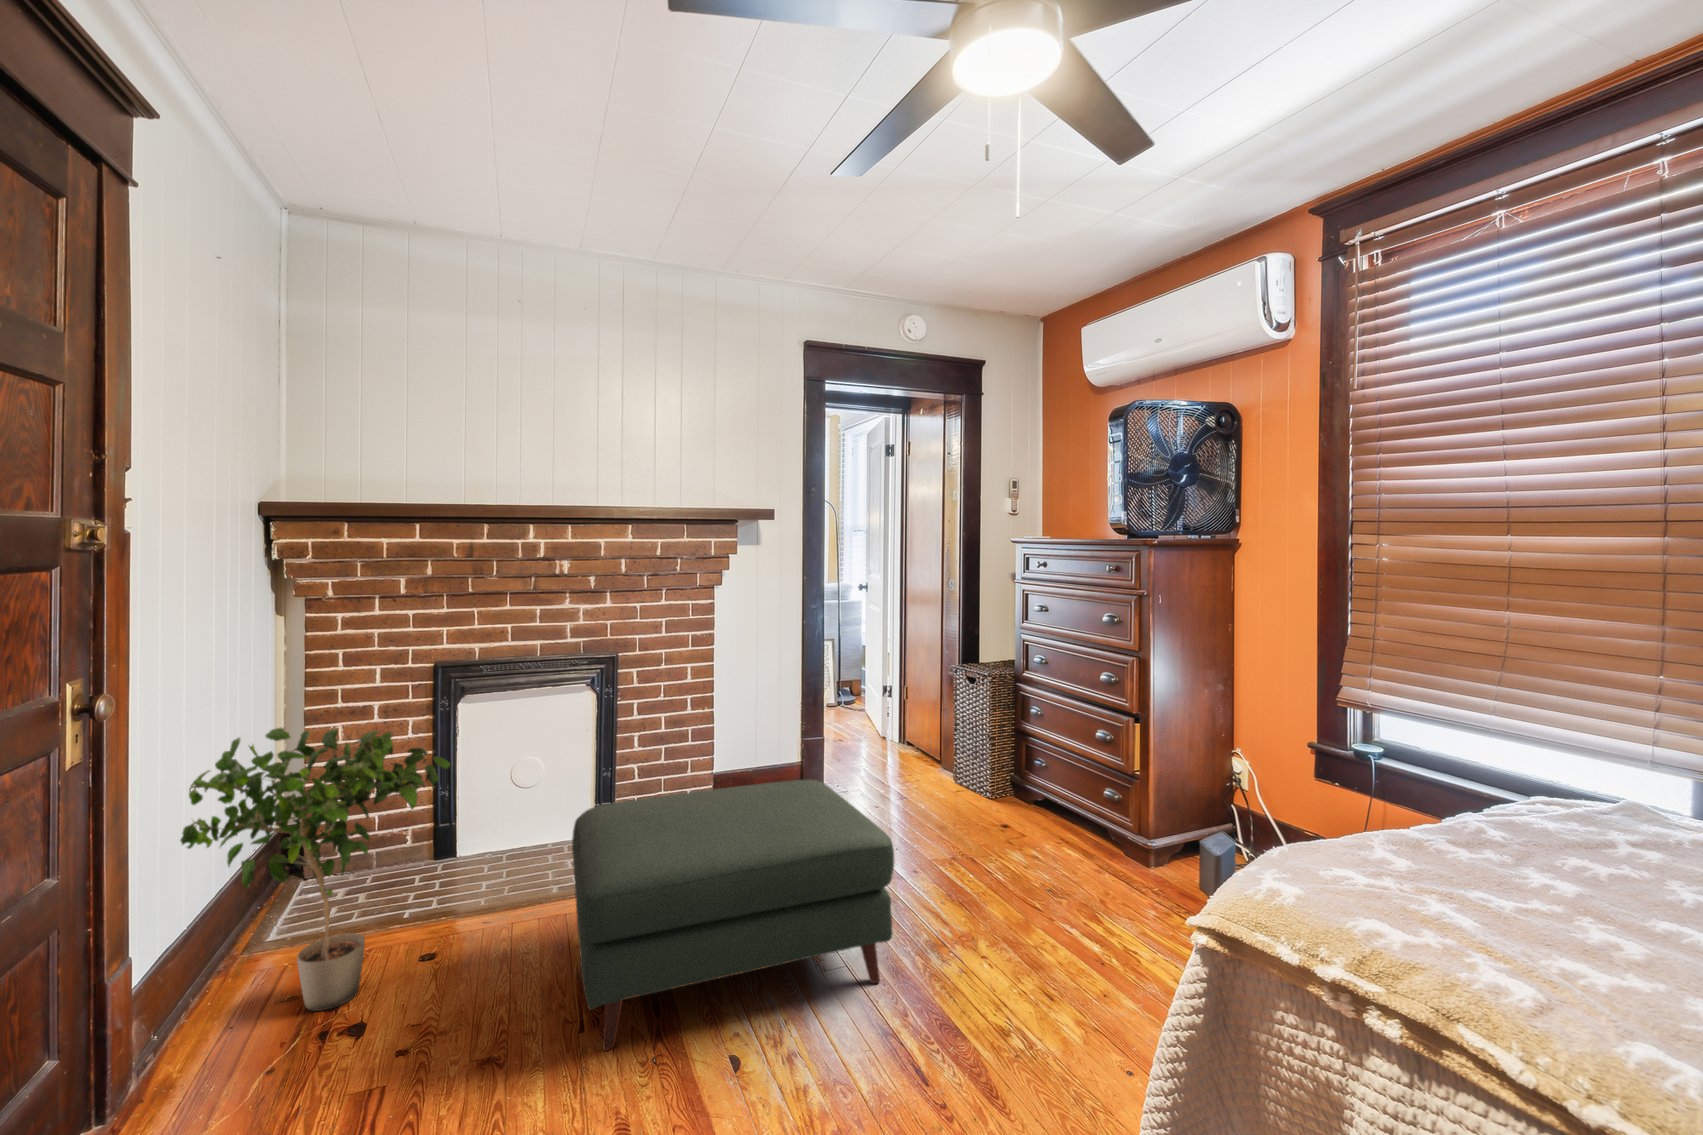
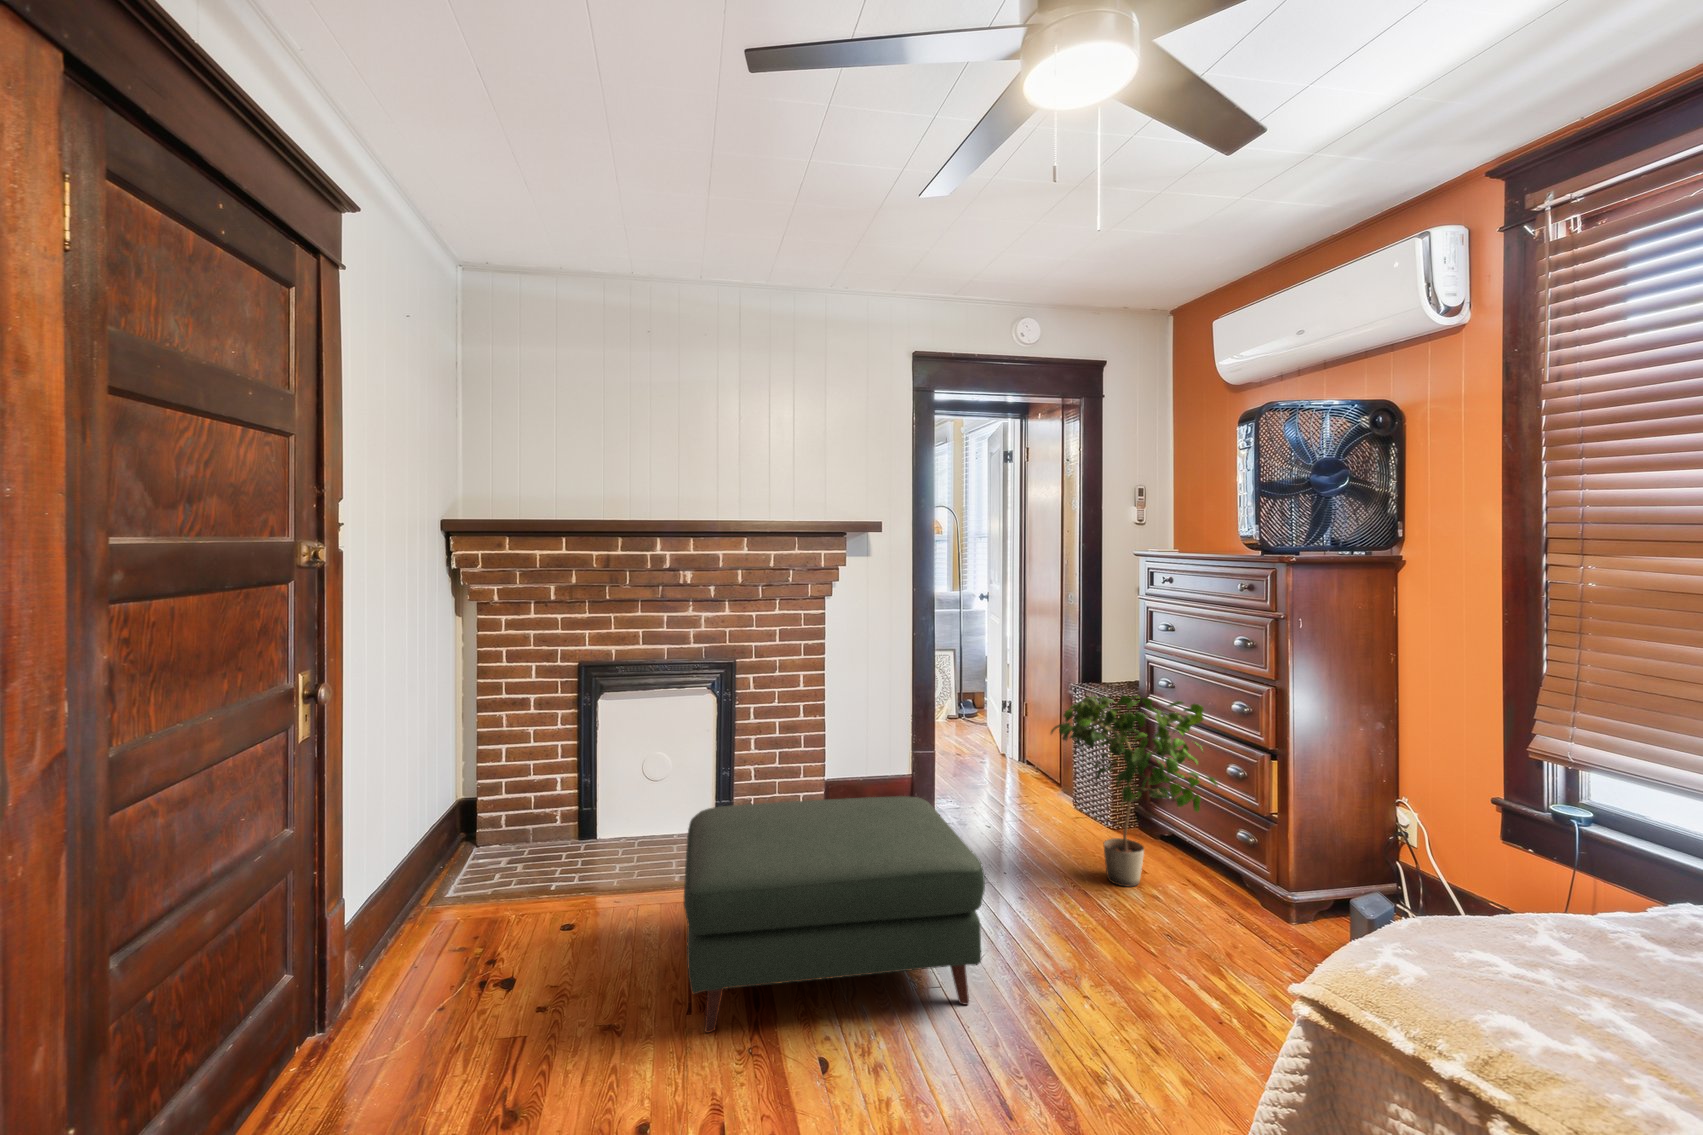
potted plant: present [181,727,450,1011] -> present [1051,696,1218,886]

